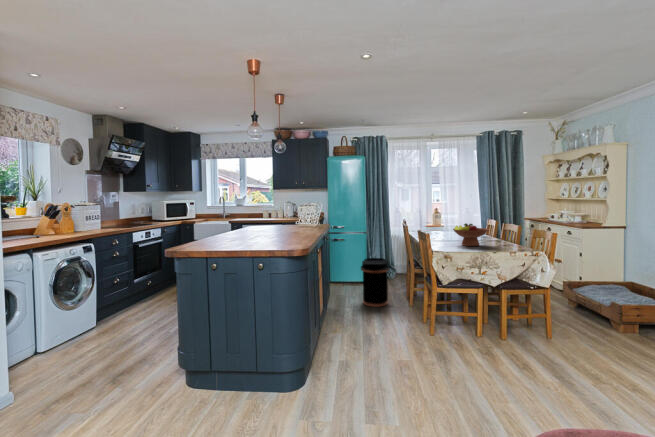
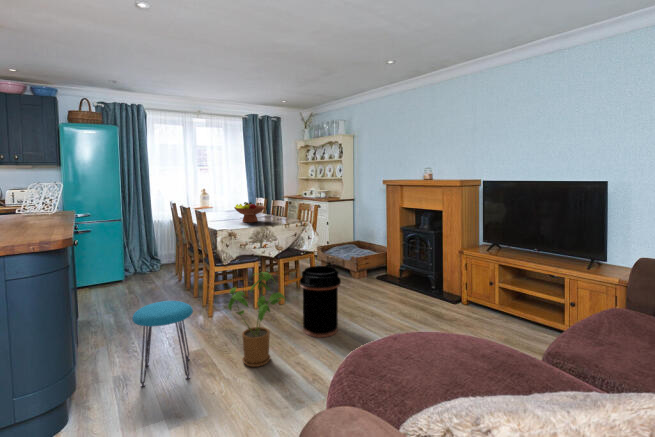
trash can: present [361,258,390,306] -> present [300,266,341,337]
house plant: none [423,299,491,408] -> present [228,272,286,367]
stool: none [333,315,388,398] -> present [132,301,193,387]

